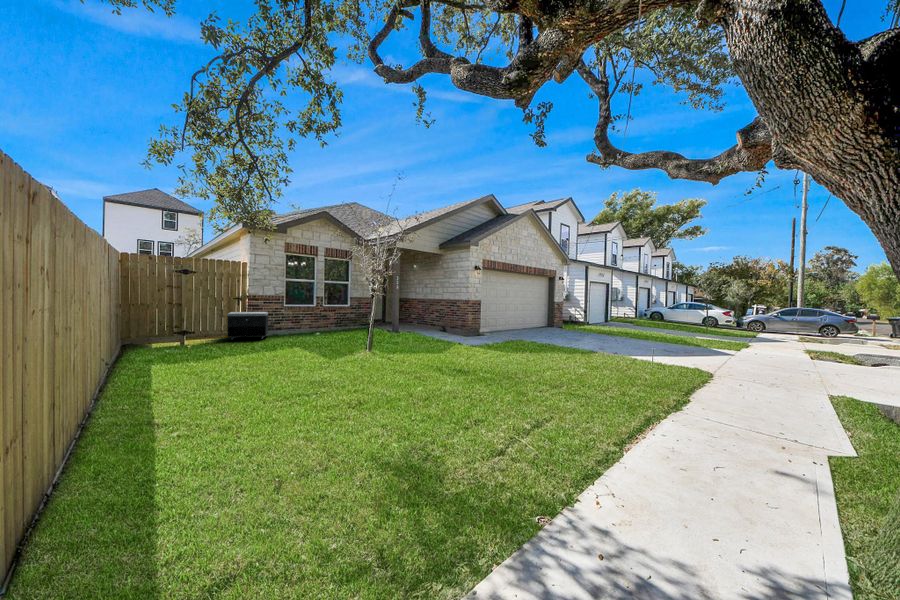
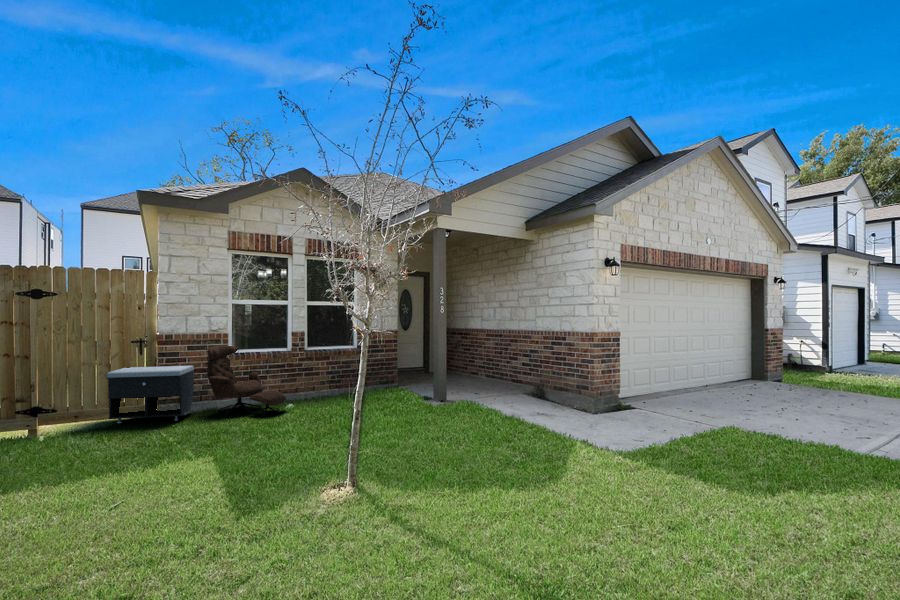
lounge chair: none [275,302,317,337] -> present [207,345,286,416]

